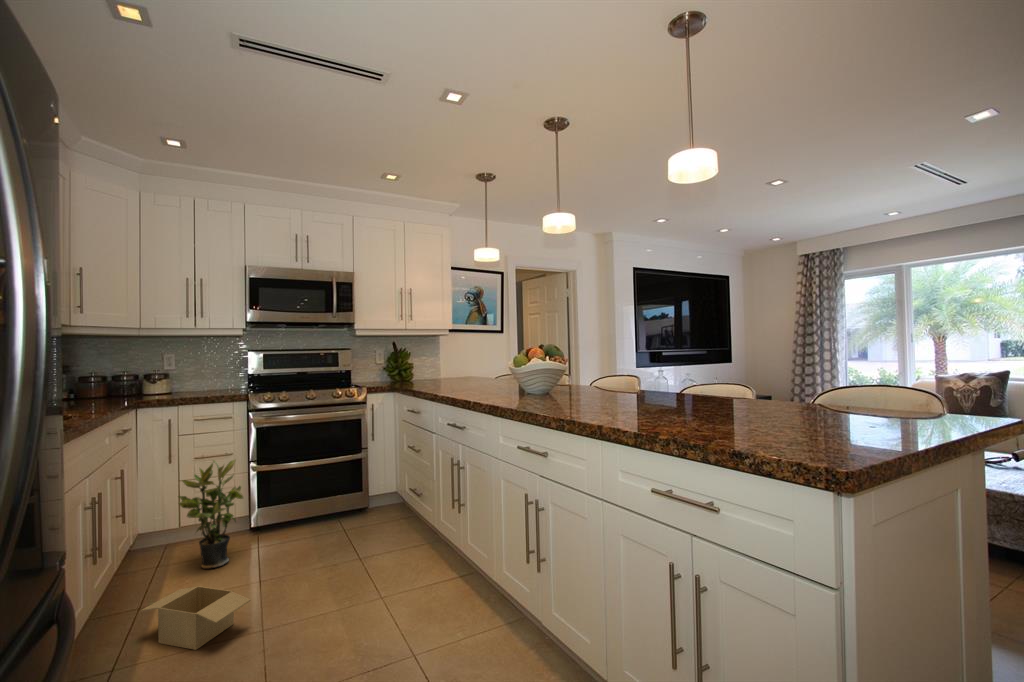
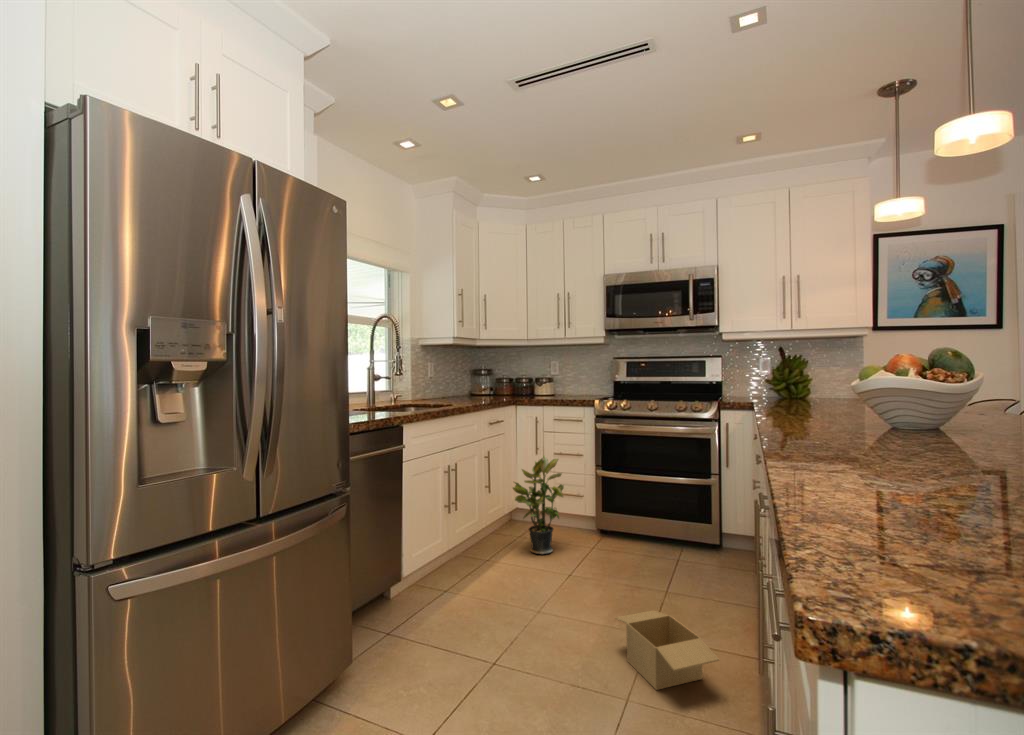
cardboard box: present [141,586,251,650] -> present [615,610,719,690]

